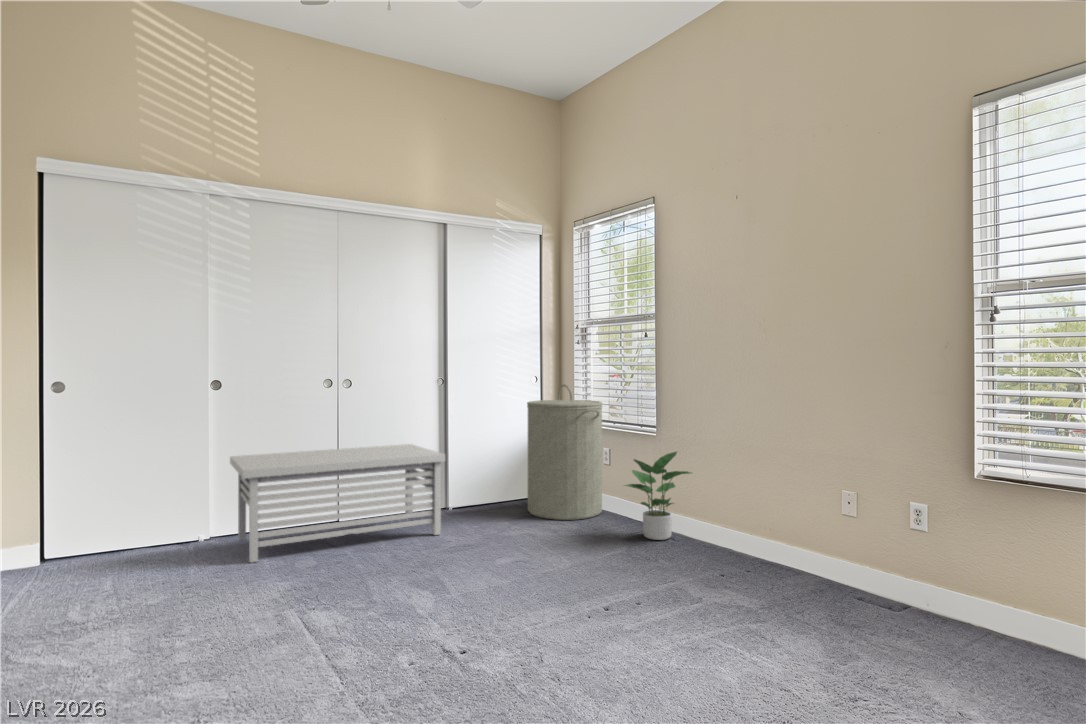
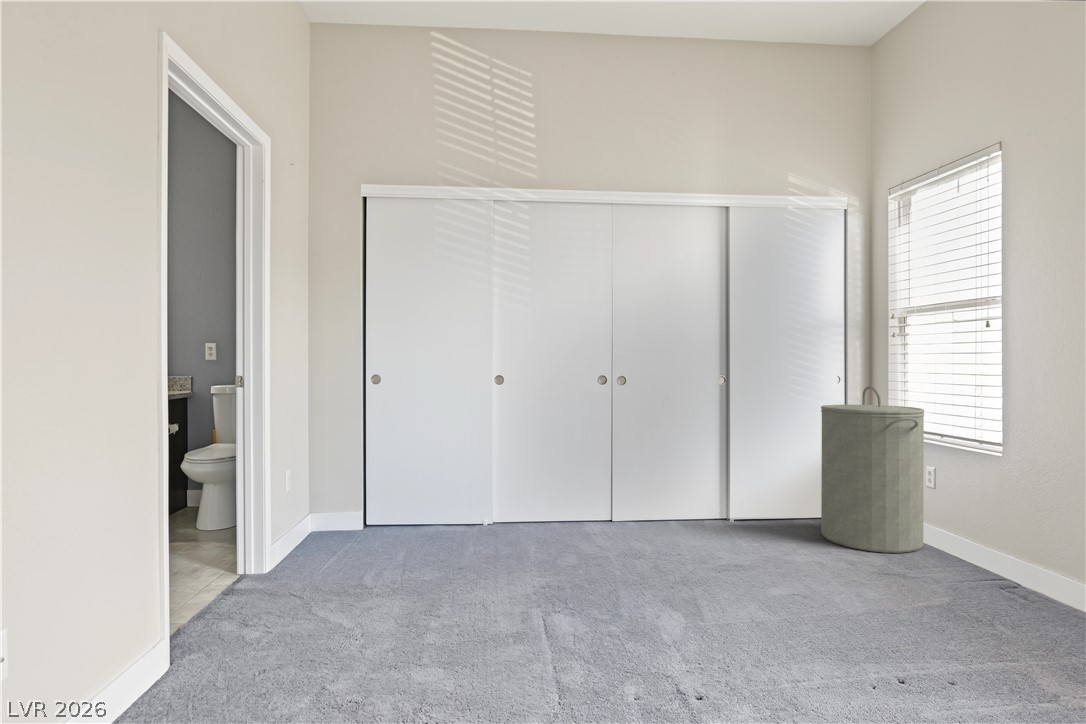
storage bench: present [230,444,445,563] -> none [510,446,716,551]
potted plant: present [625,452,690,540] -> none [949,480,1066,599]

